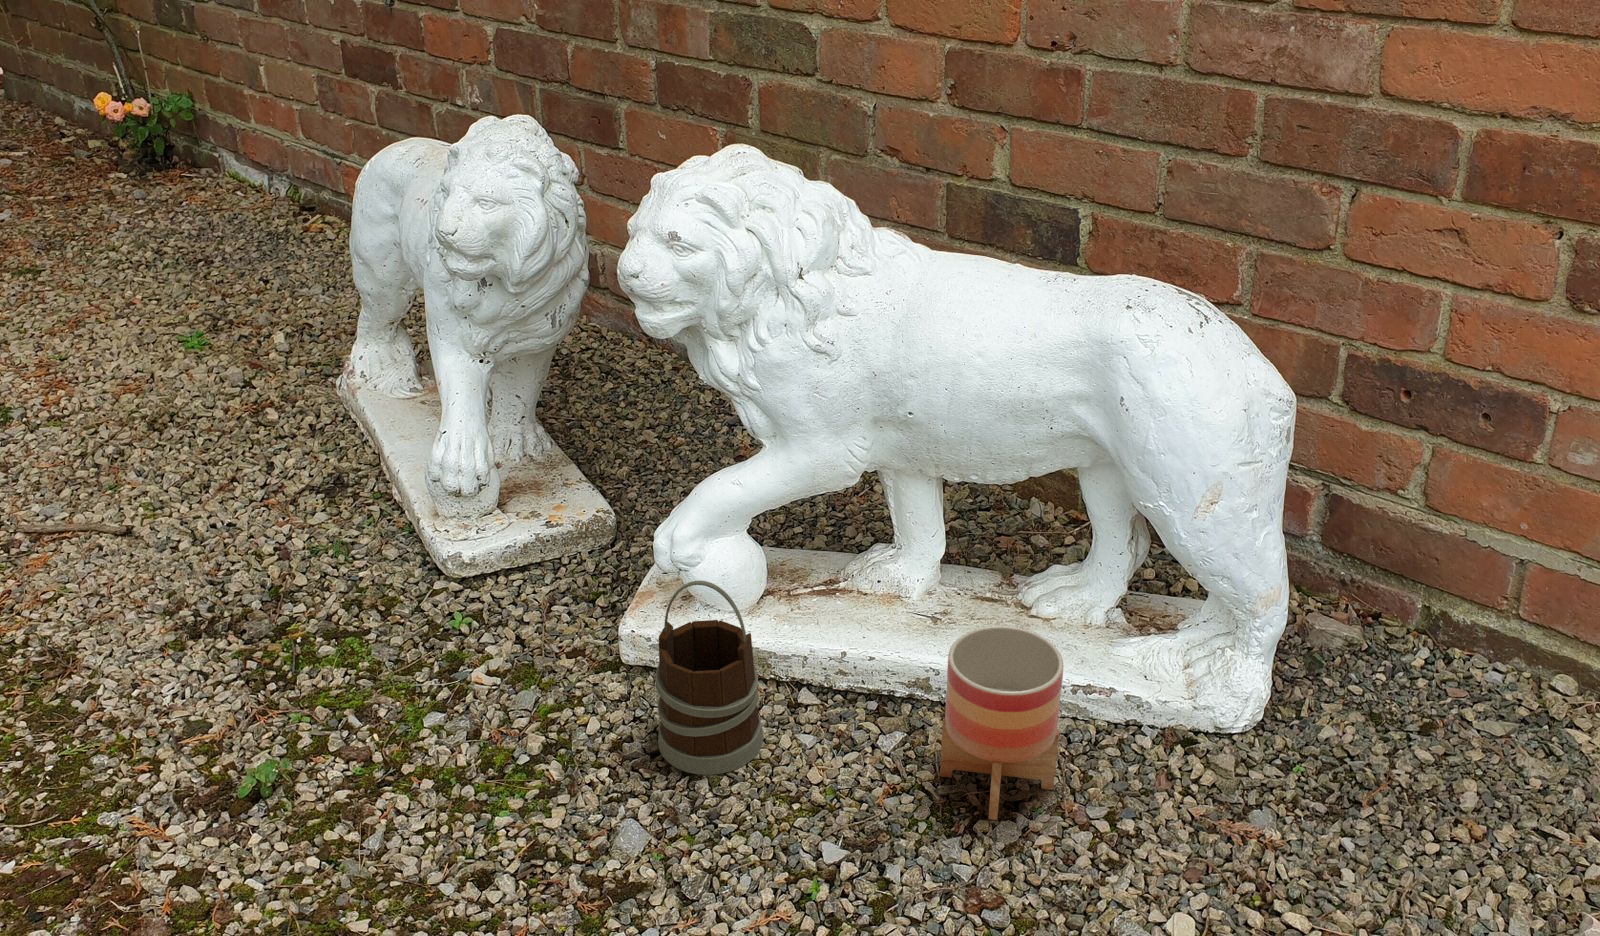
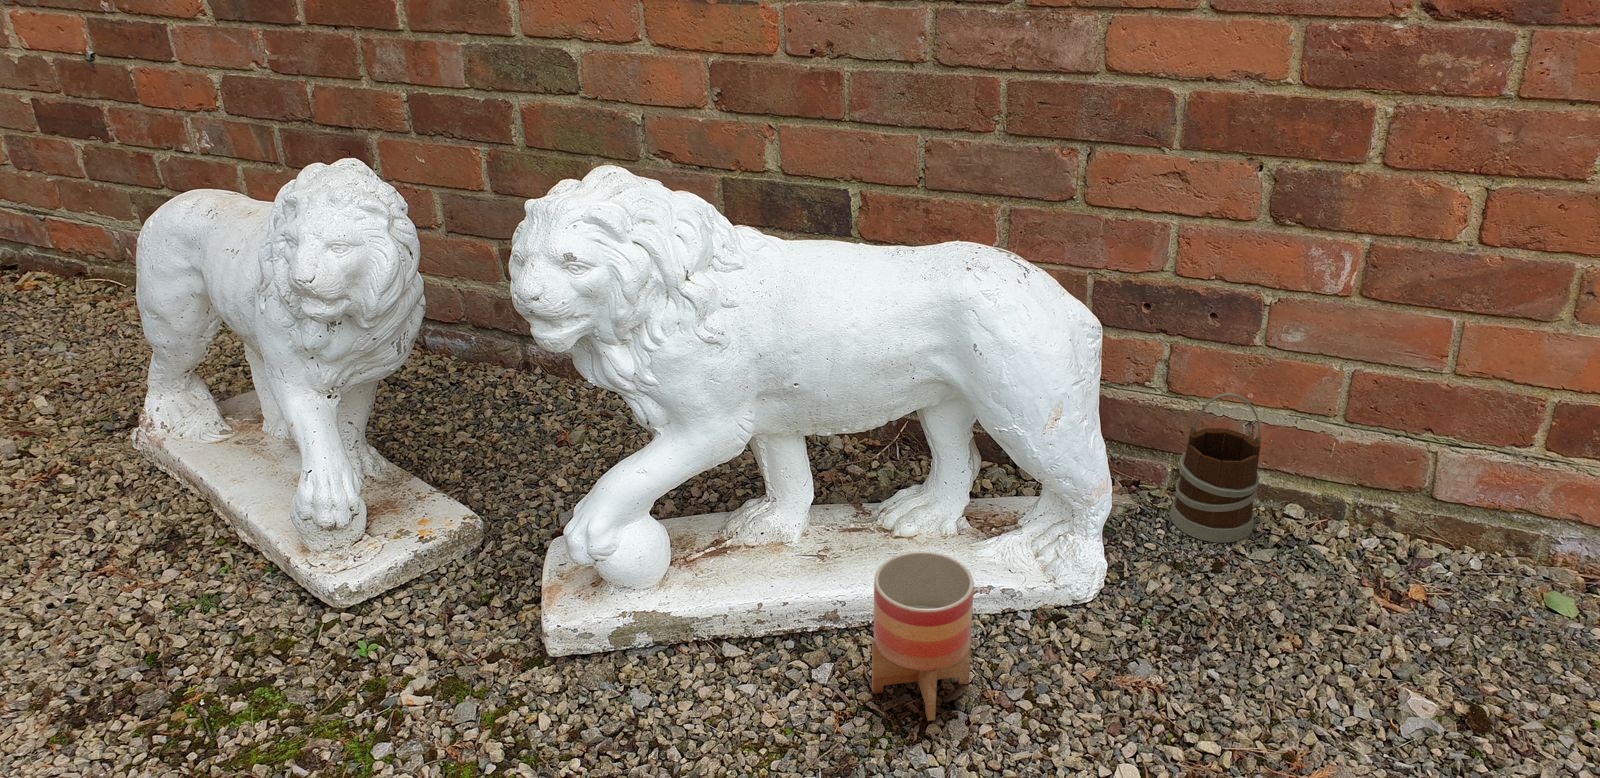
wooden bucket: present [655,581,763,775] -> present [1170,393,1261,543]

